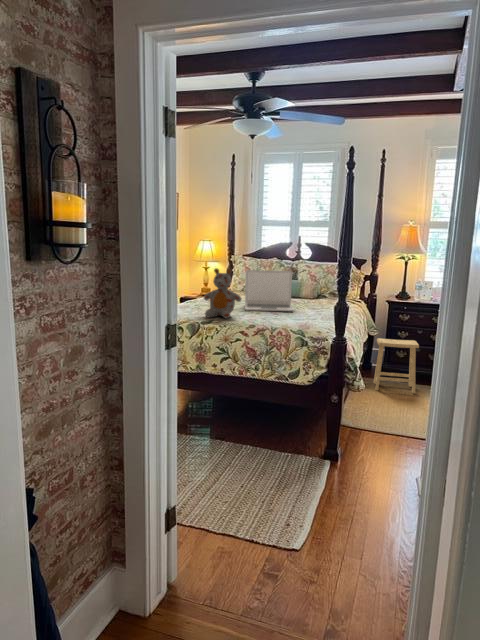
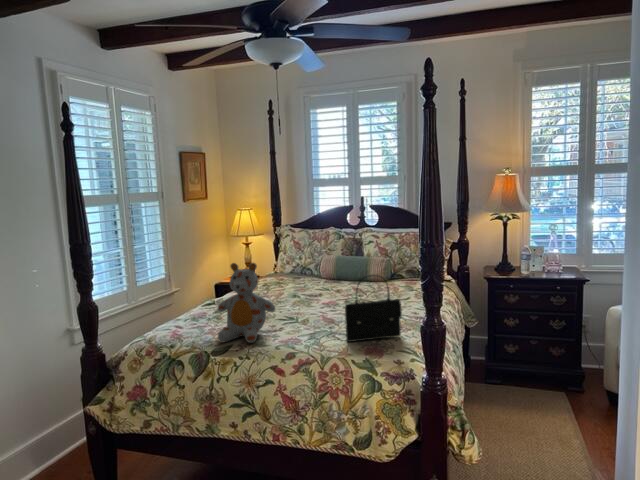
laptop: present [245,270,294,312] -> none [286,252,358,317]
handbag: none [287,280,323,322] -> present [345,275,402,342]
footstool: present [374,338,419,394] -> none [478,333,541,411]

